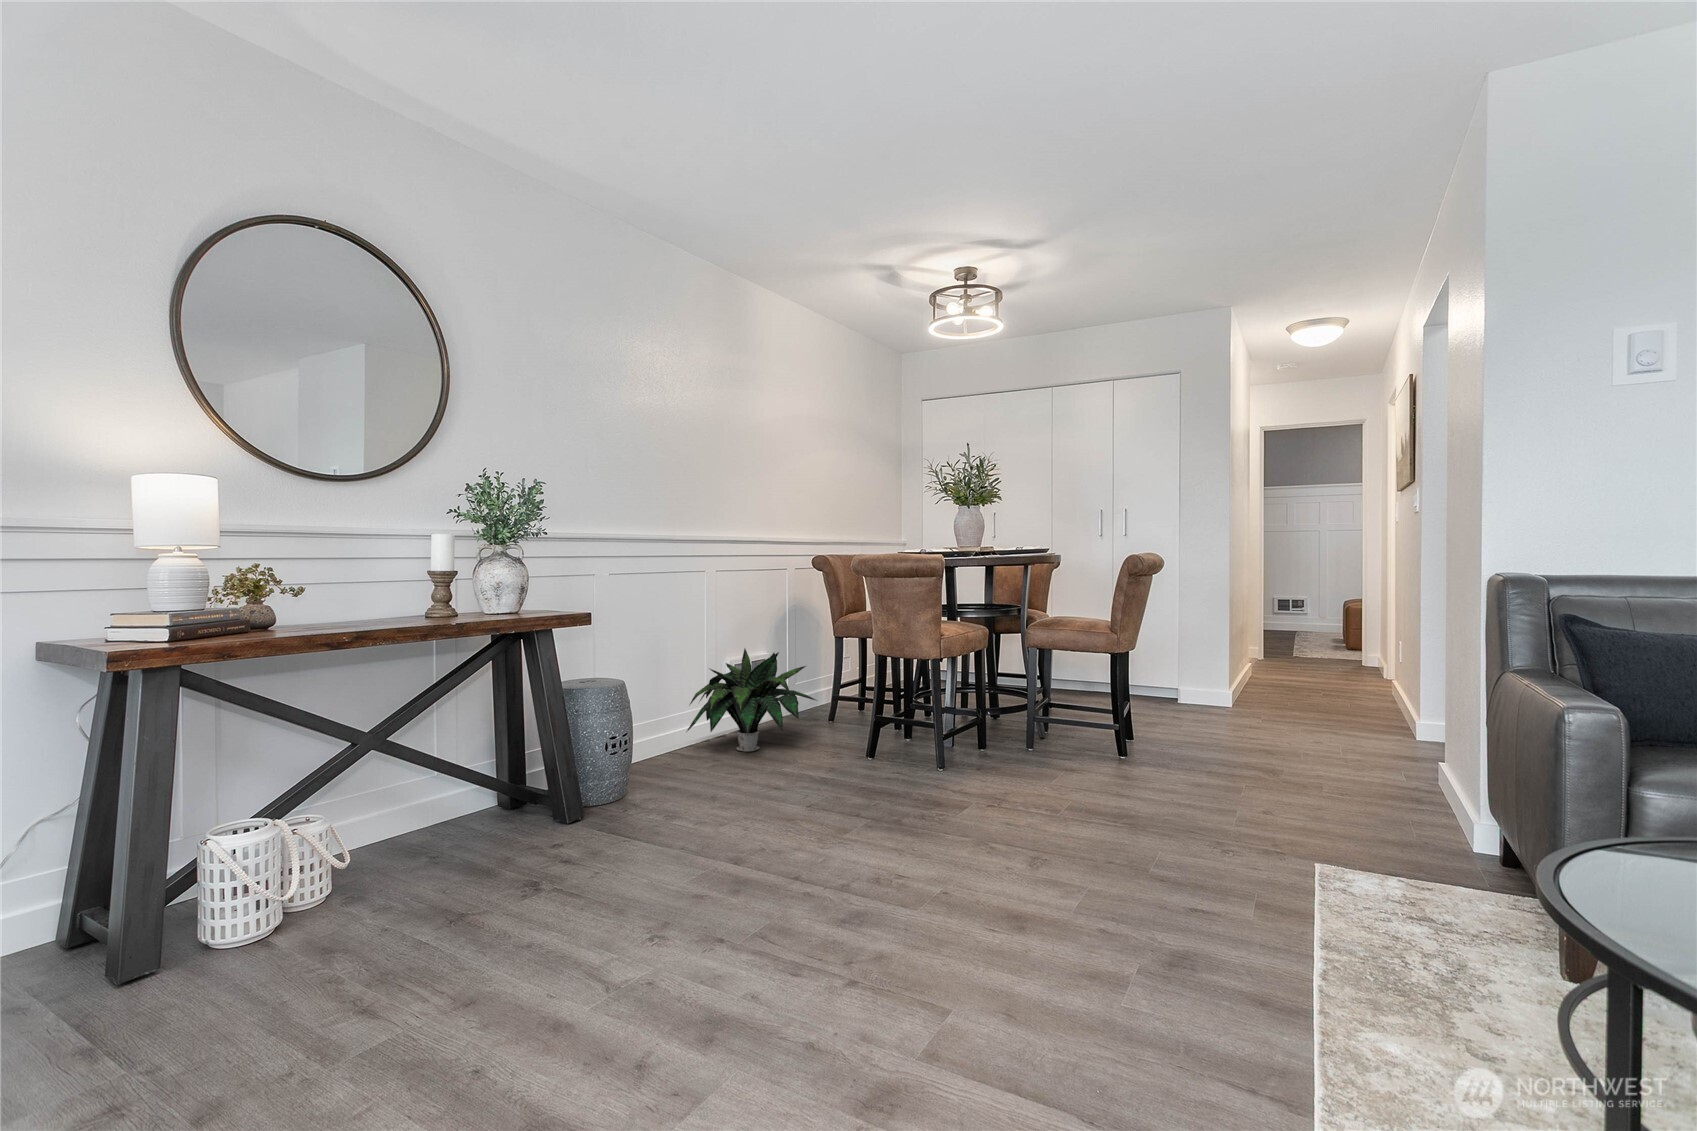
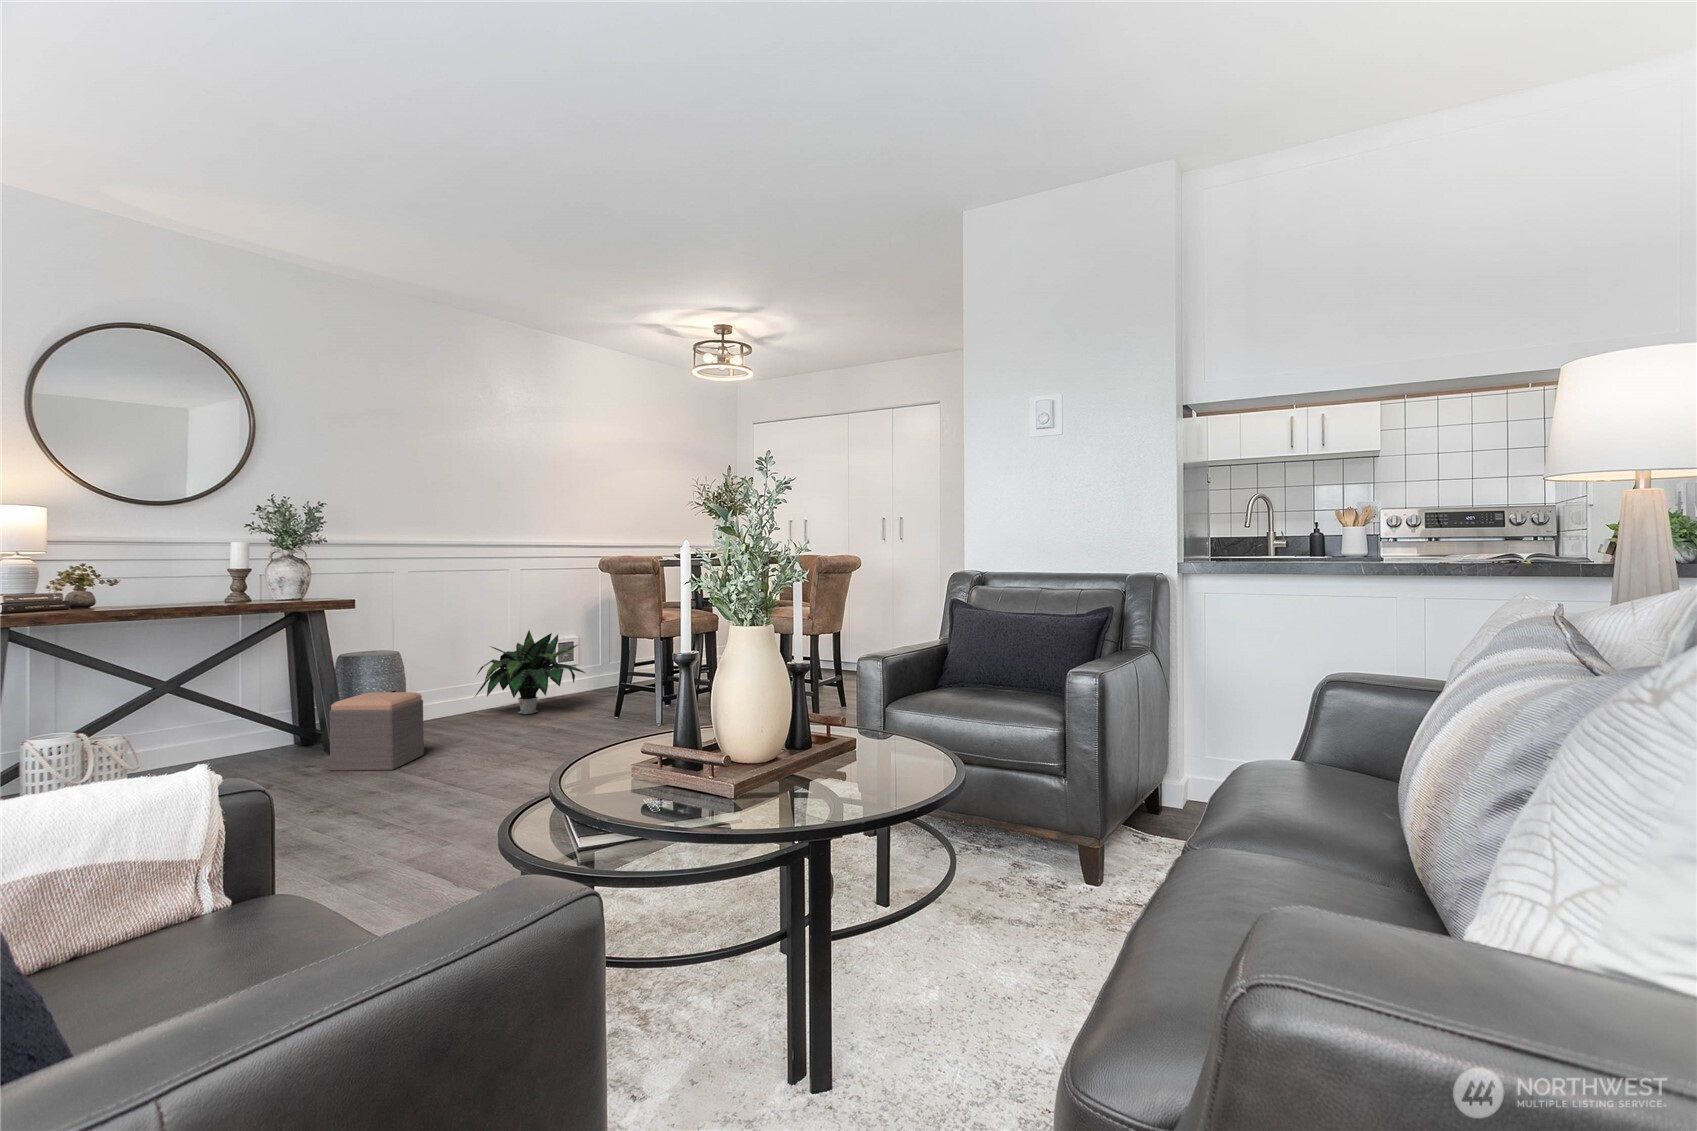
footstool: none [592,739,694,852] -> present [329,692,424,771]

